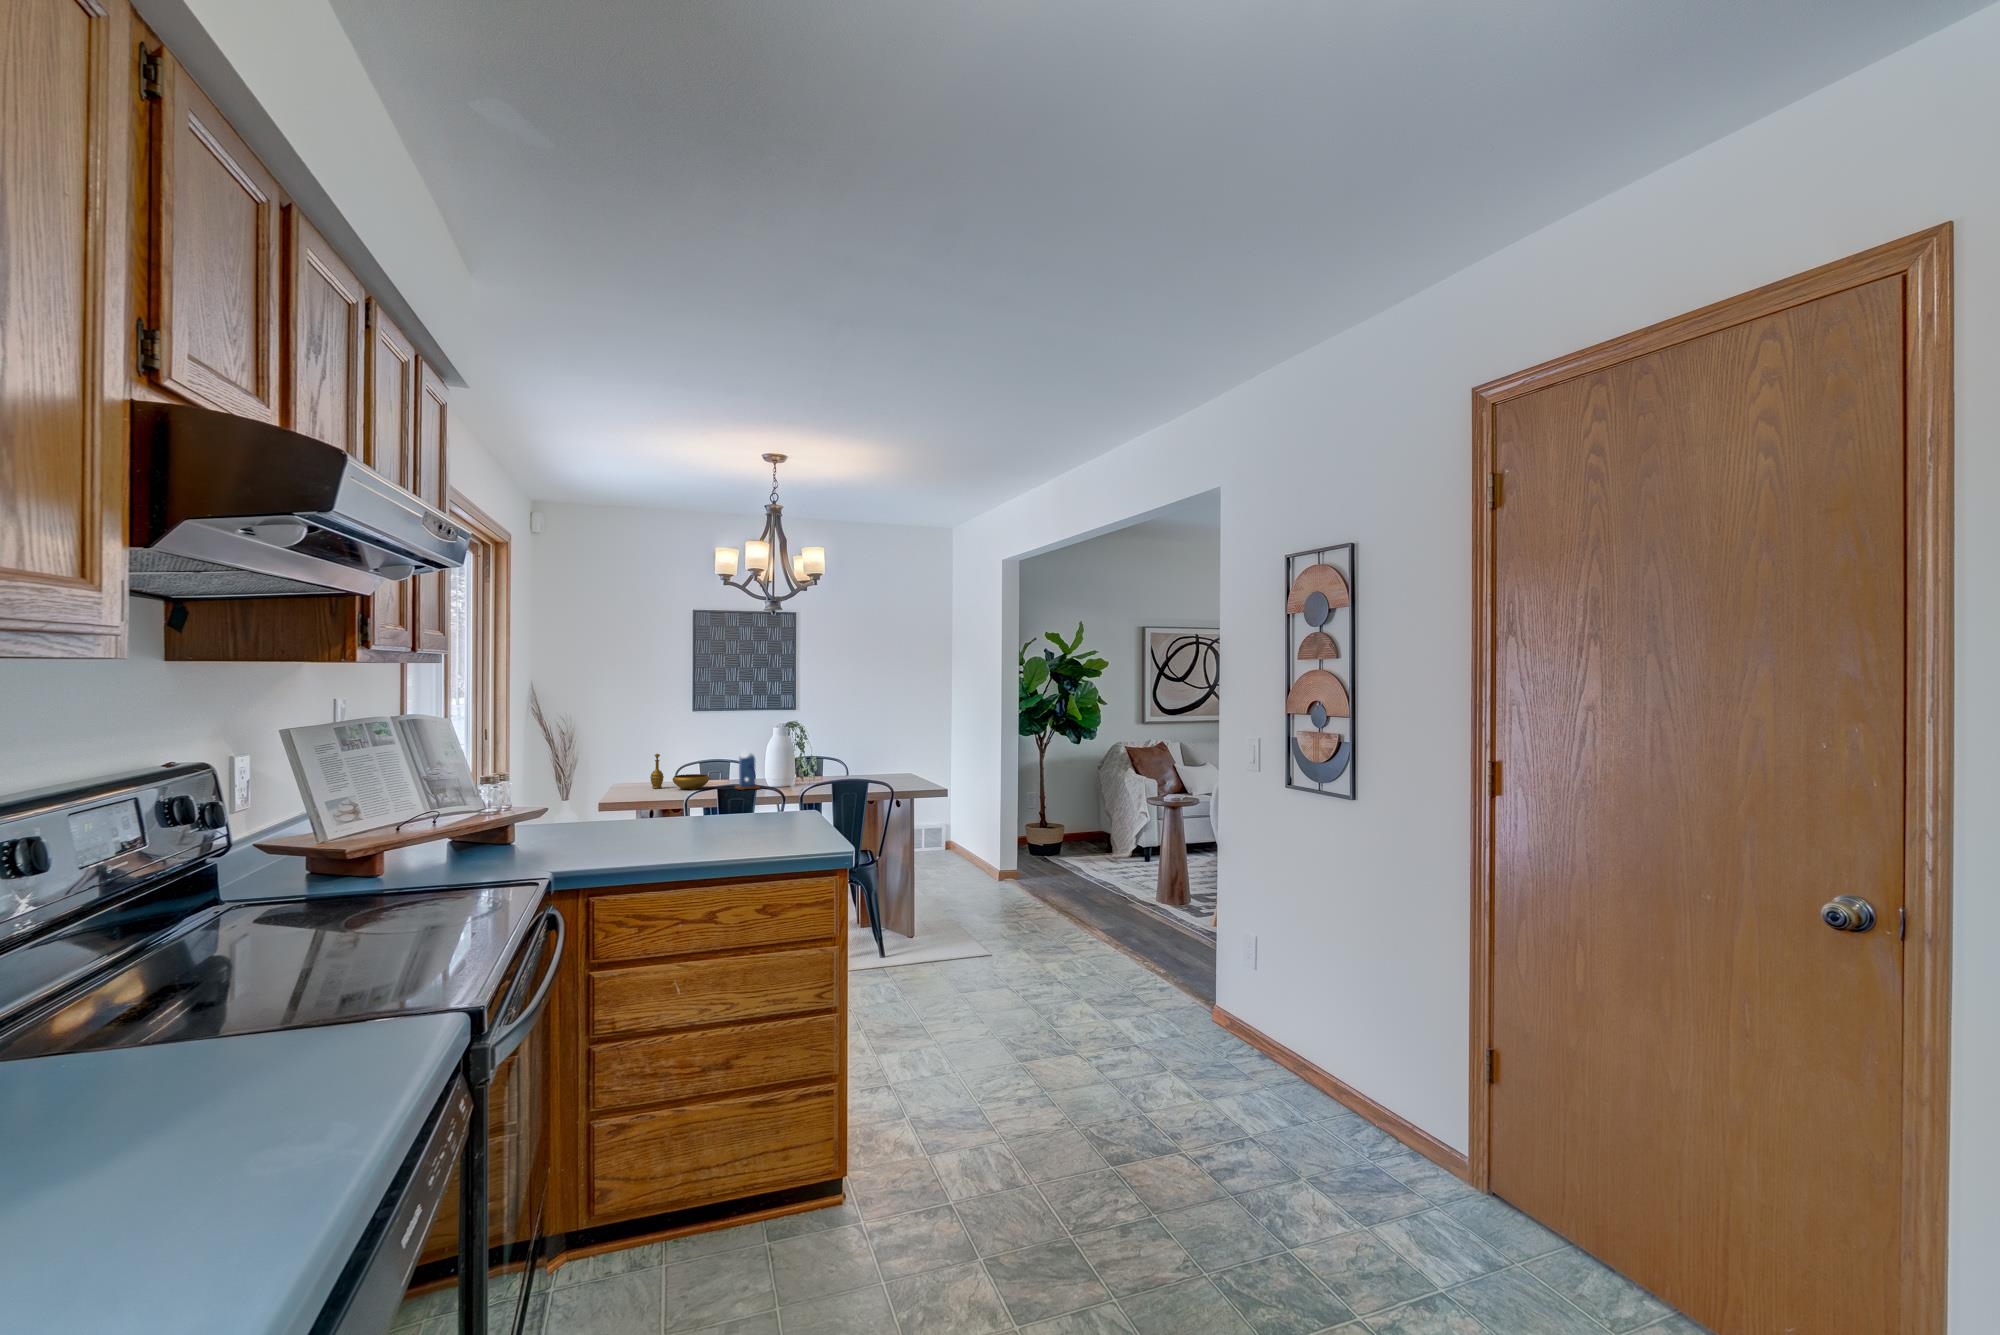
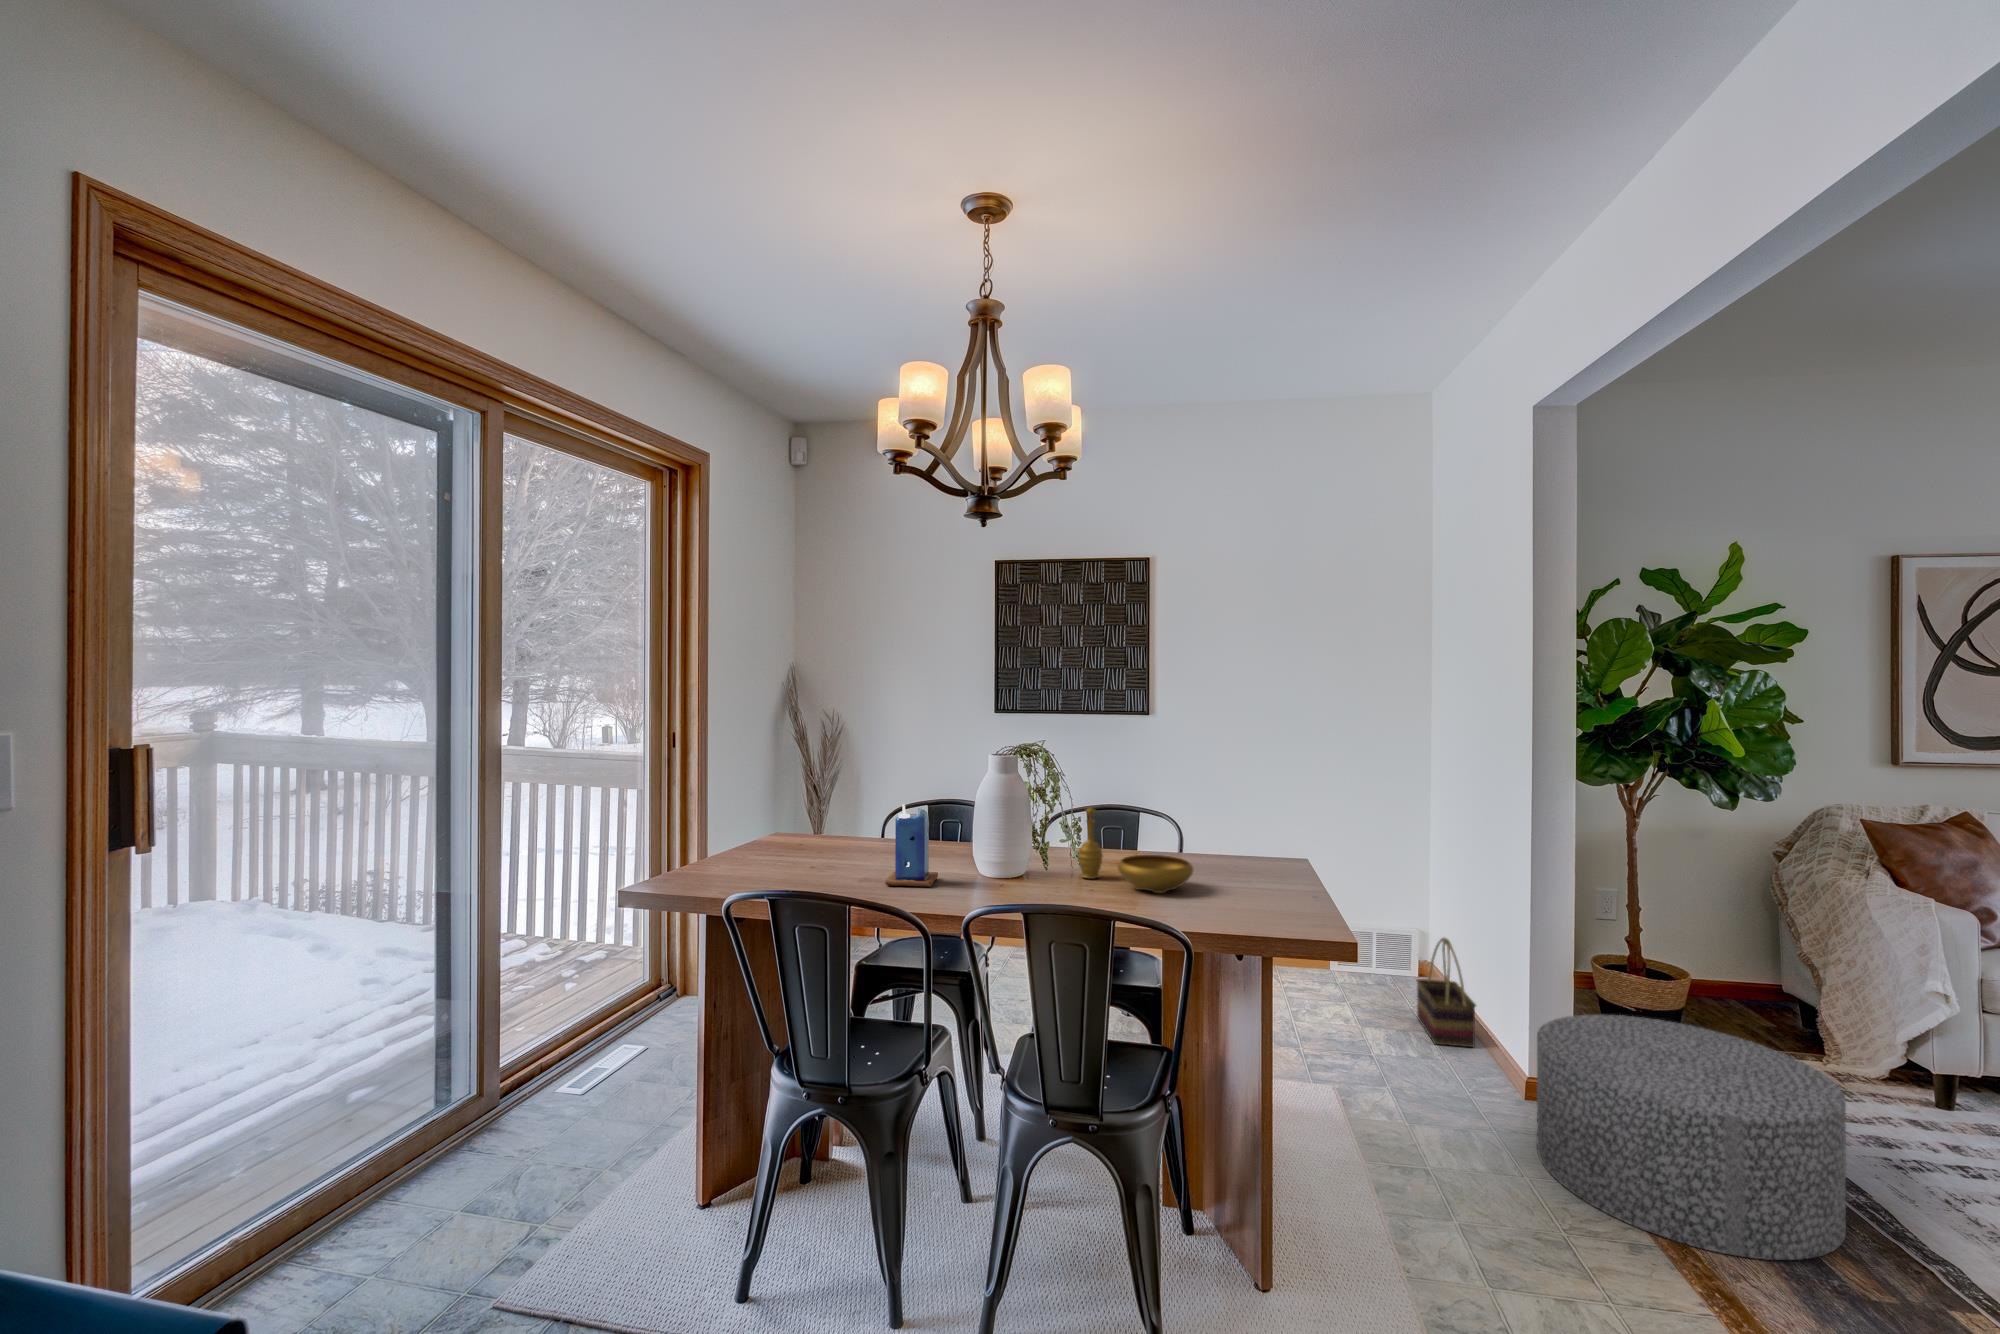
decorative bowl: present [650,754,710,790] -> present [1078,808,1193,894]
basket: none [949,818,978,869] -> present [1417,938,1476,1047]
ottoman: none [1005,833,1104,904] -> present [1537,1015,1846,1260]

